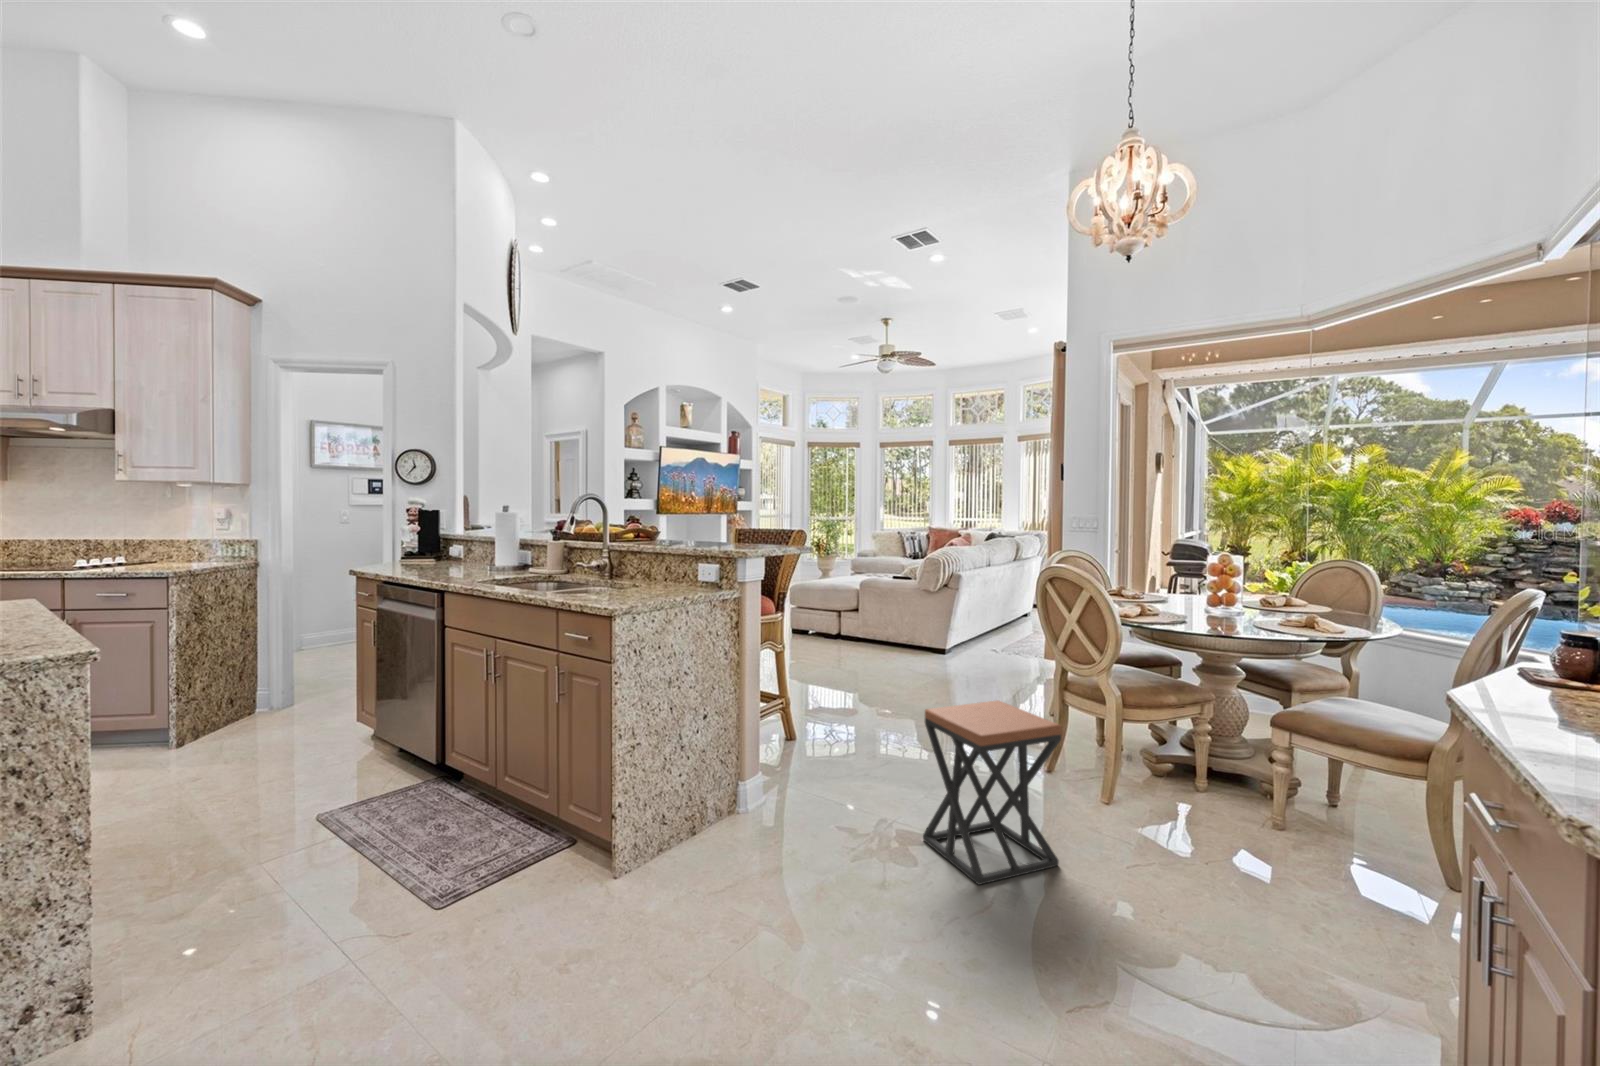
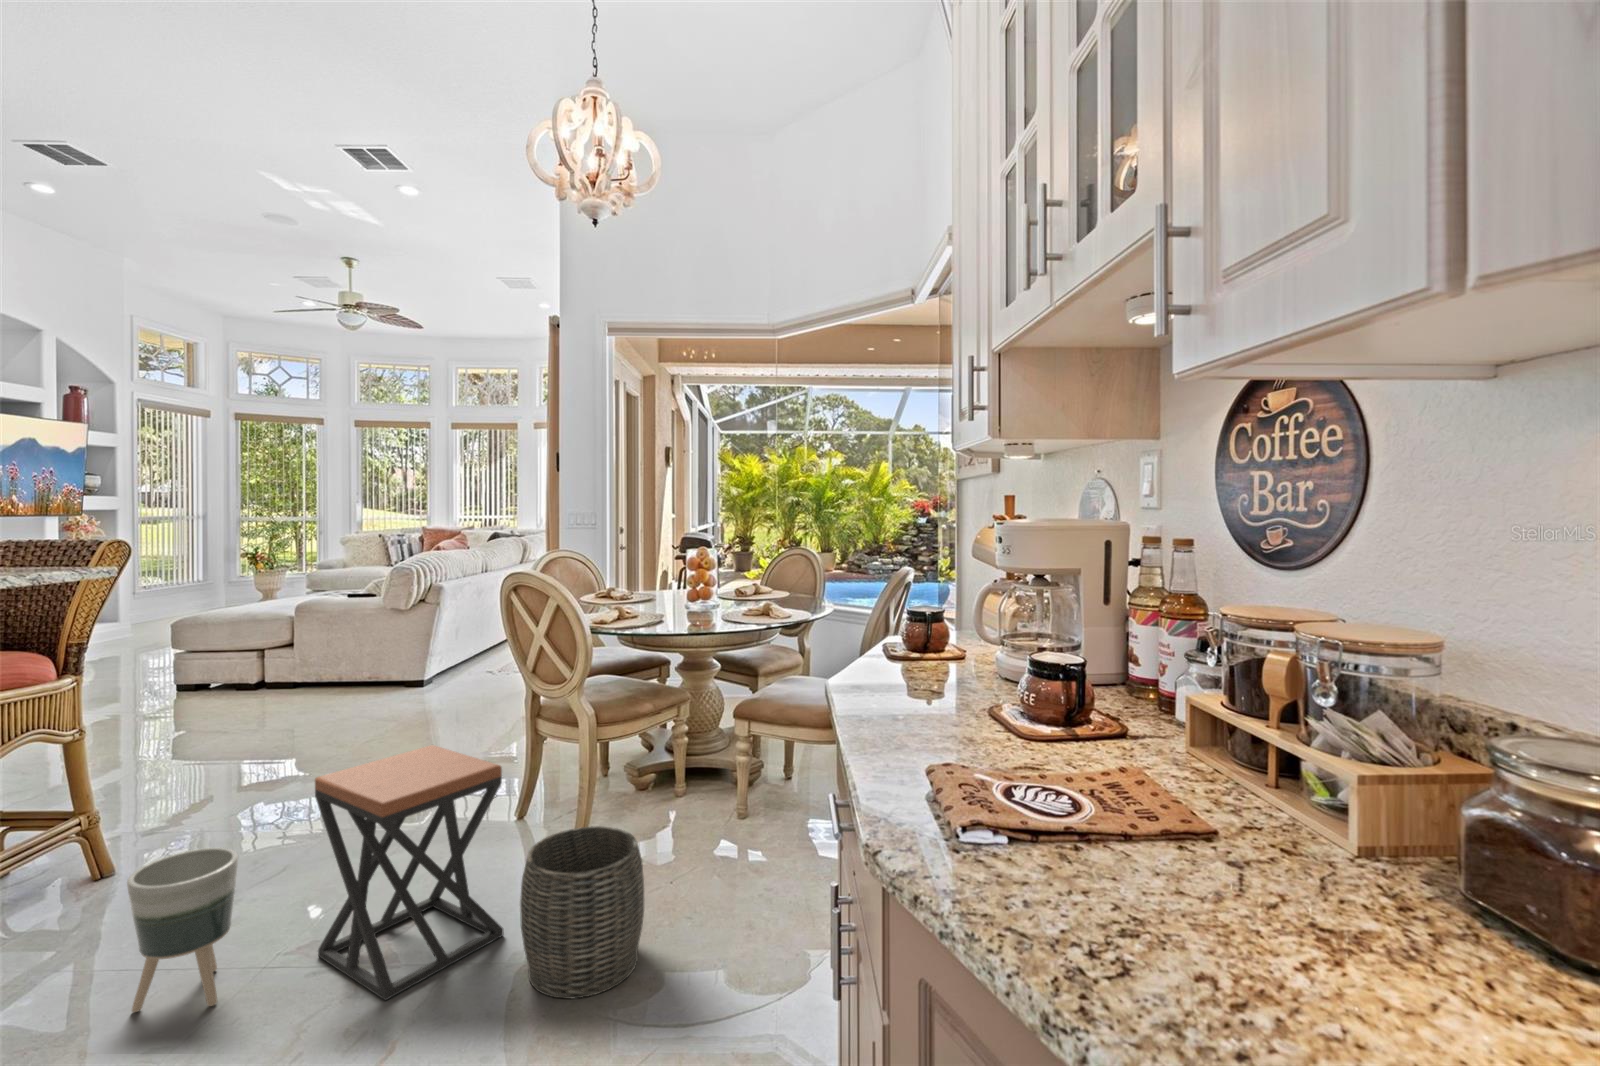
planter: none [821,744,879,851] -> present [127,848,238,1012]
woven basket: none [1083,791,1197,937] -> present [520,826,644,999]

